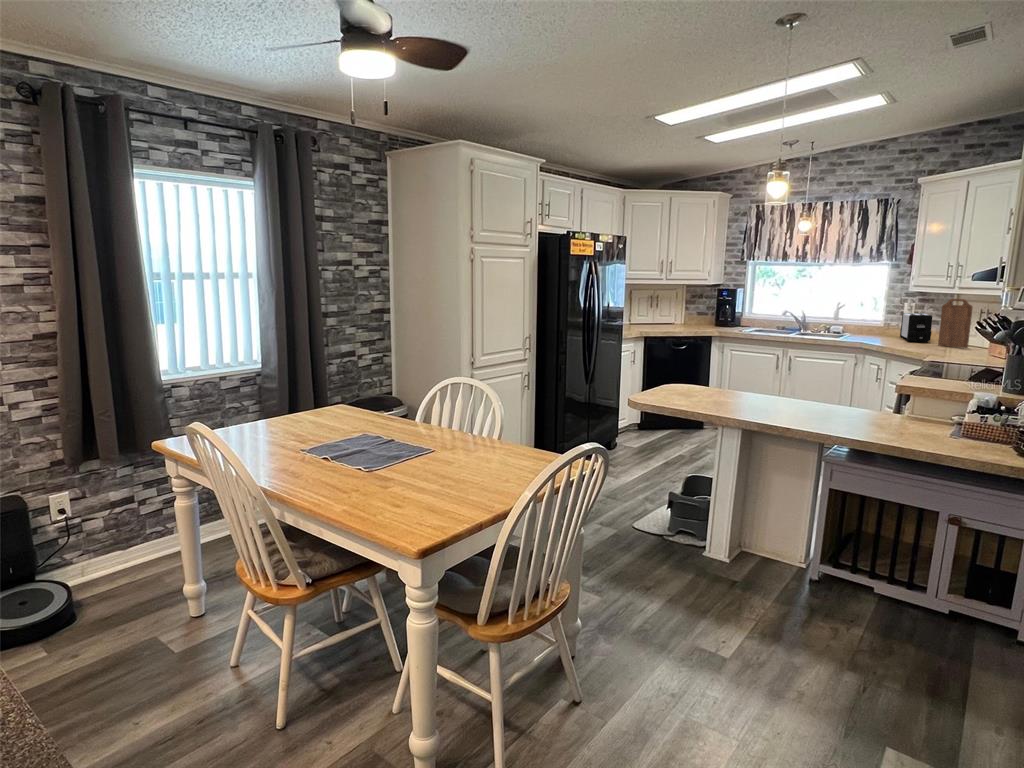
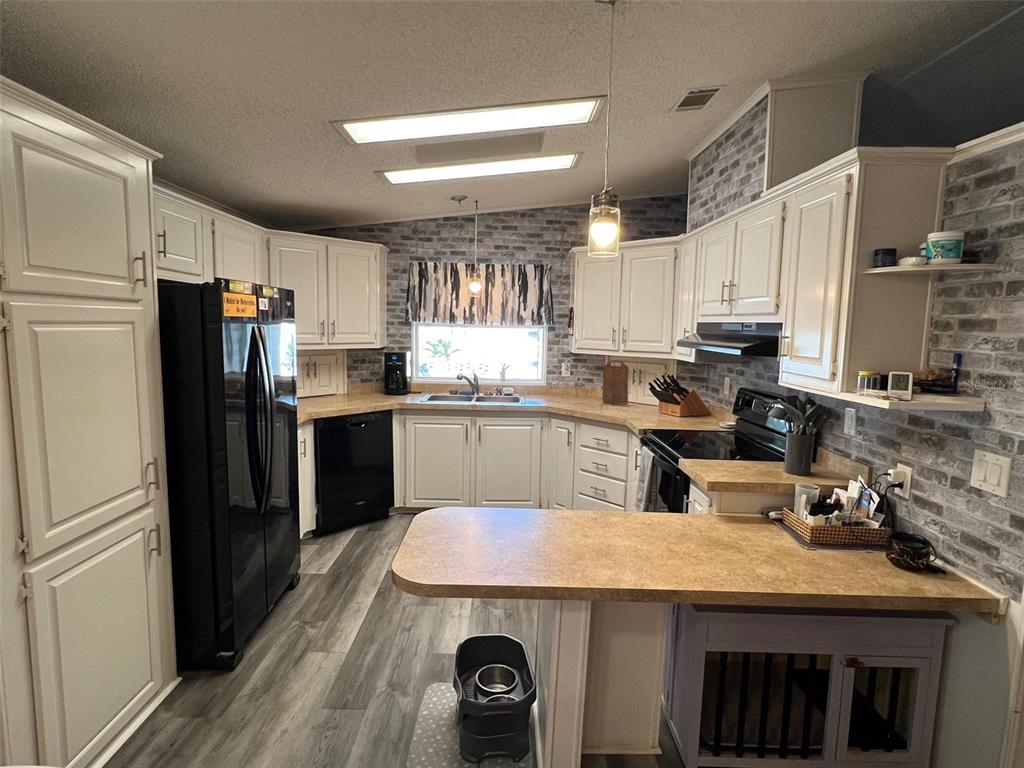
toaster: present [900,313,932,342] -> none [562,372,594,401]

